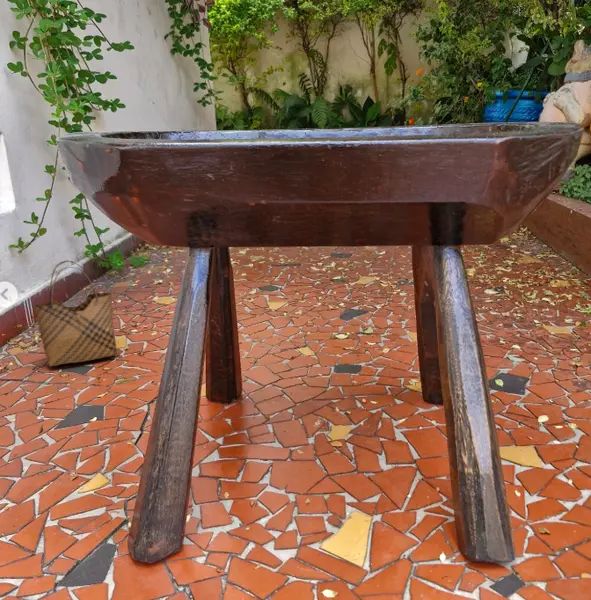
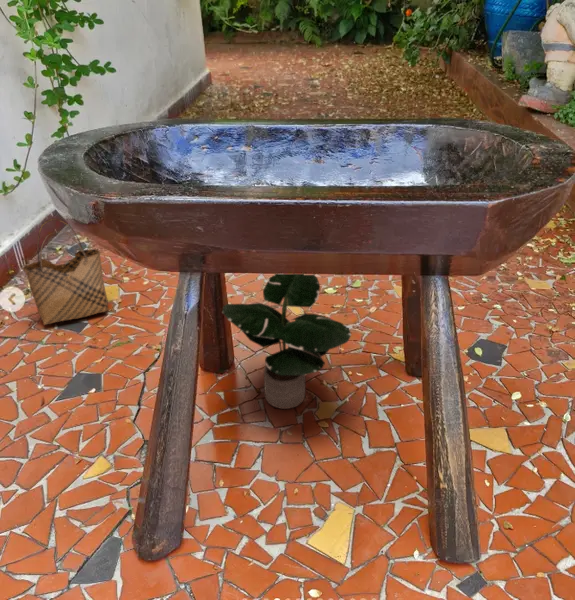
potted plant: none [231,286,364,432] -> present [222,274,351,409]

